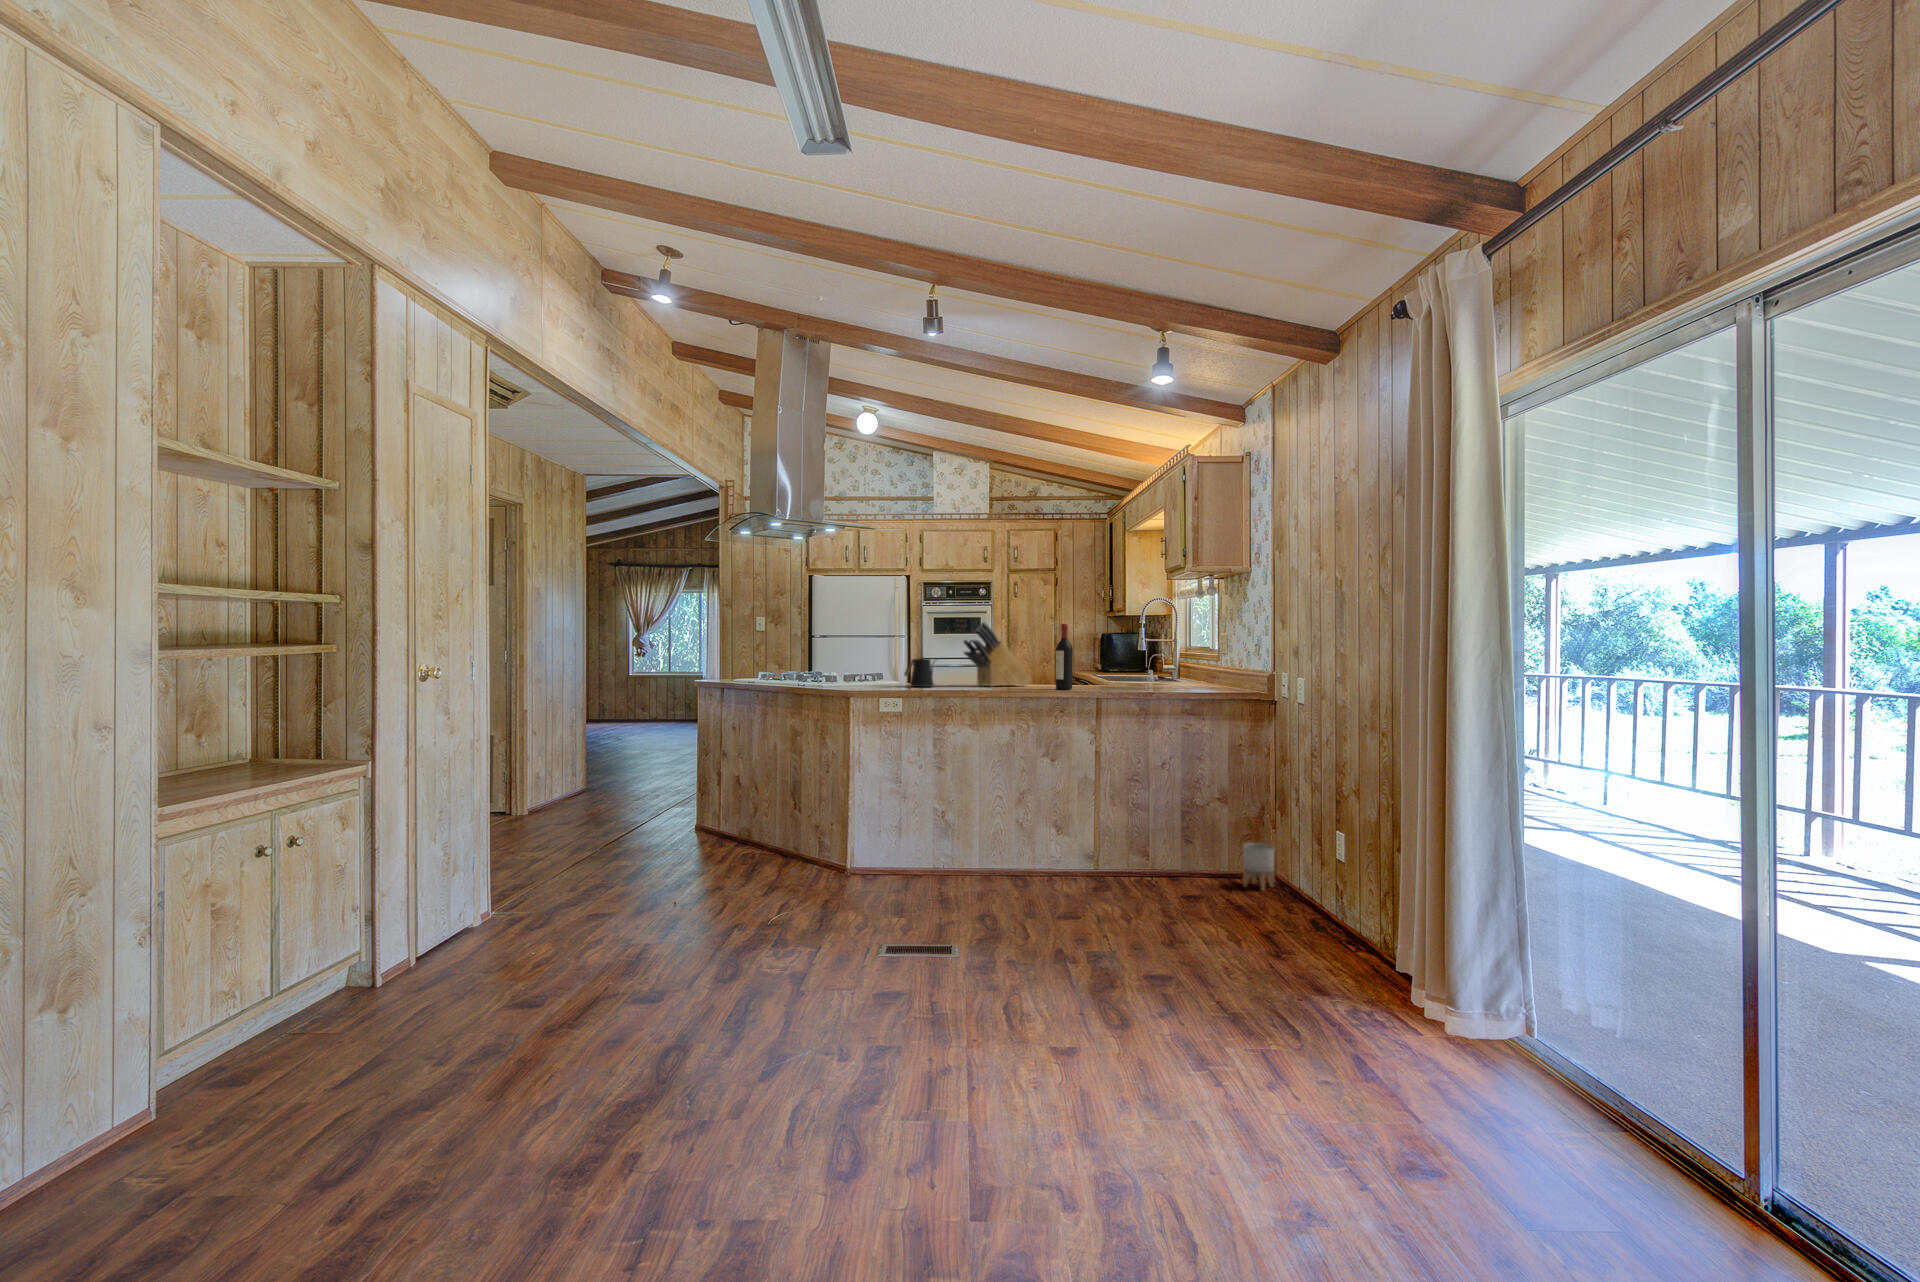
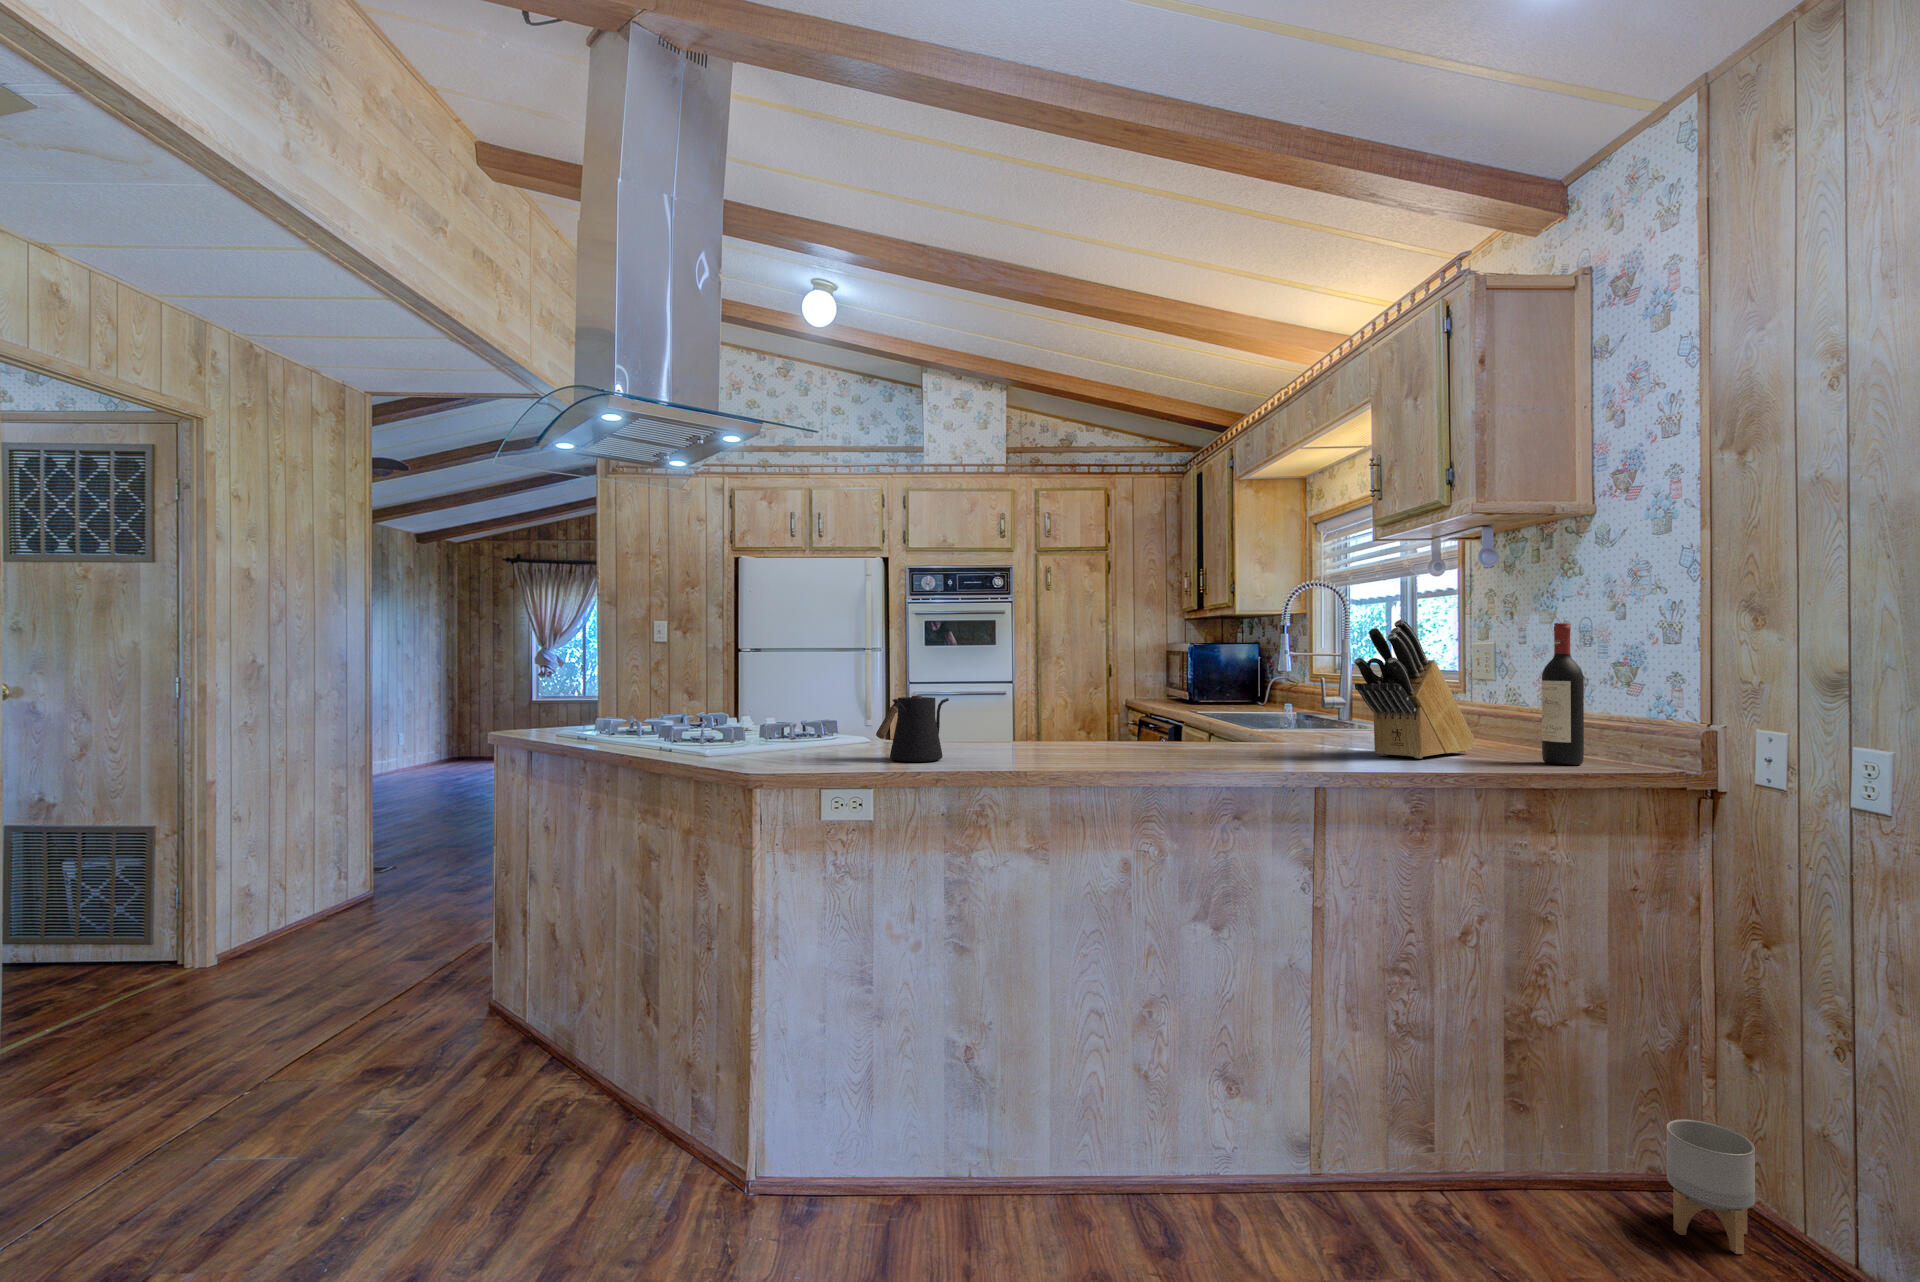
knife block: present [964,622,1031,686] -> present [1354,619,1475,759]
wine bottle: present [1056,624,1073,690] -> present [1542,623,1584,765]

